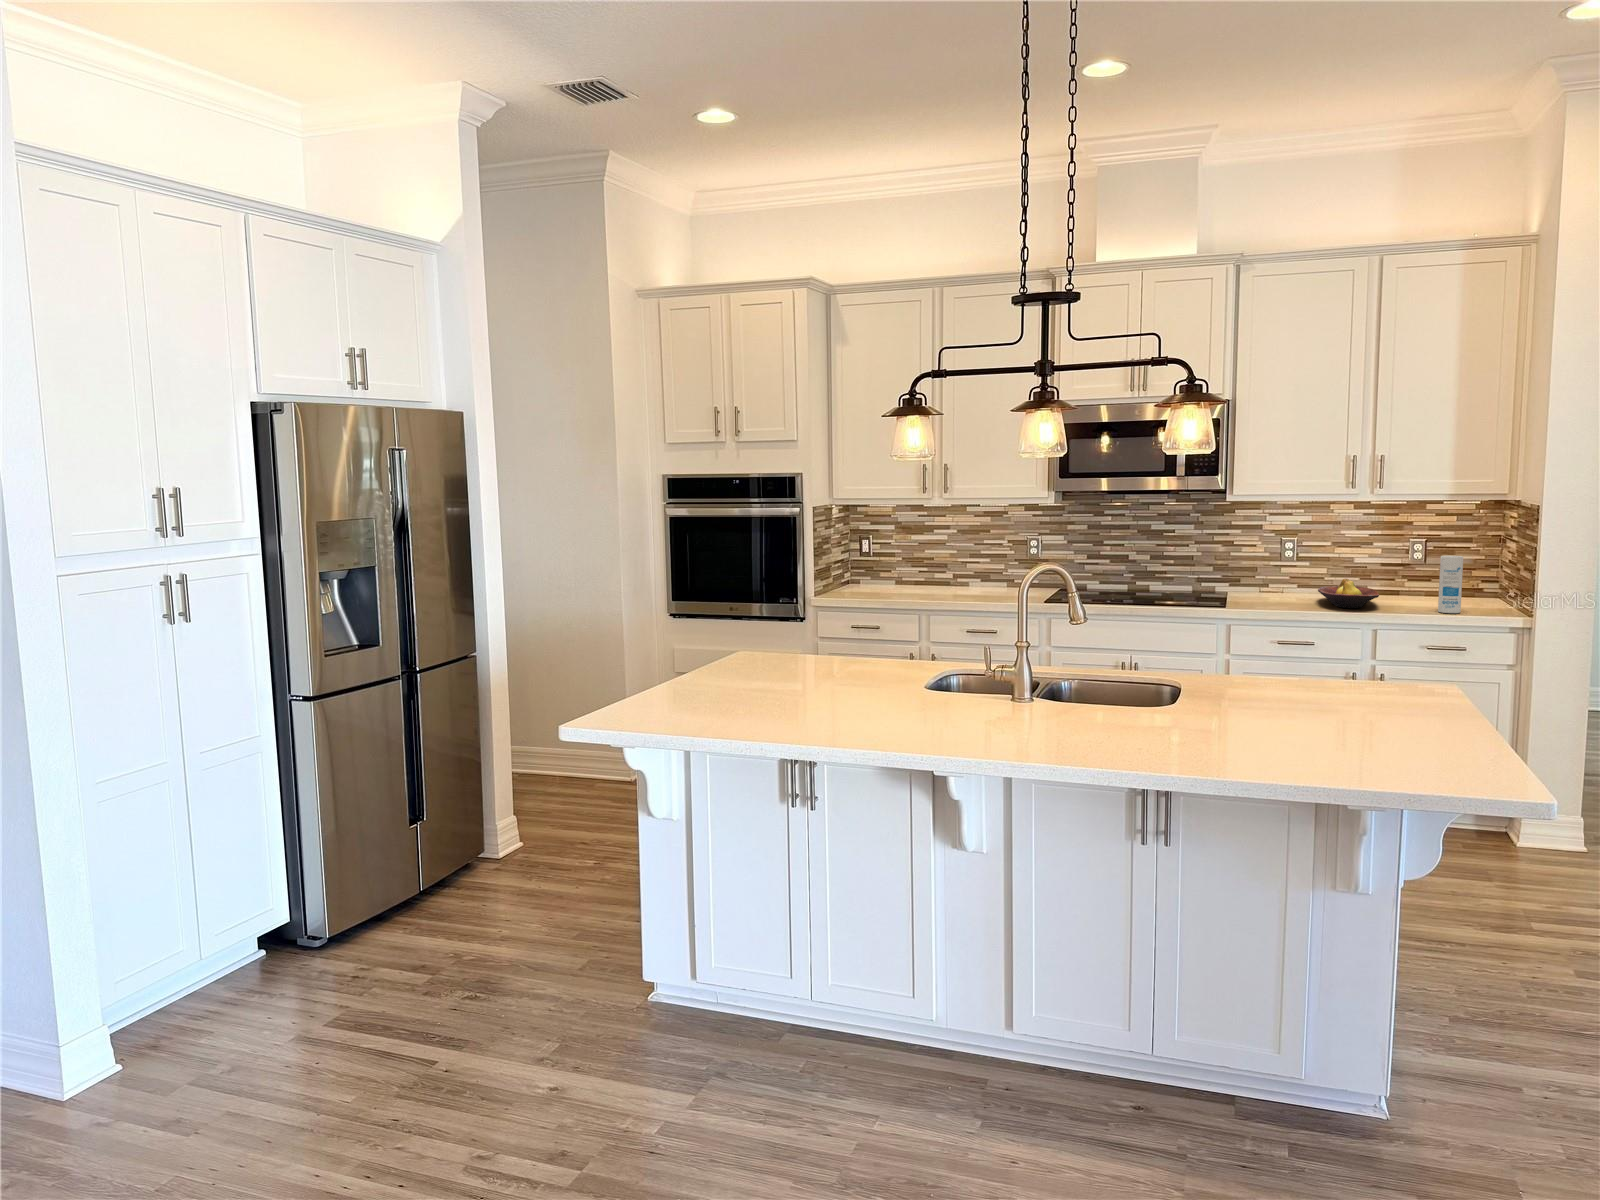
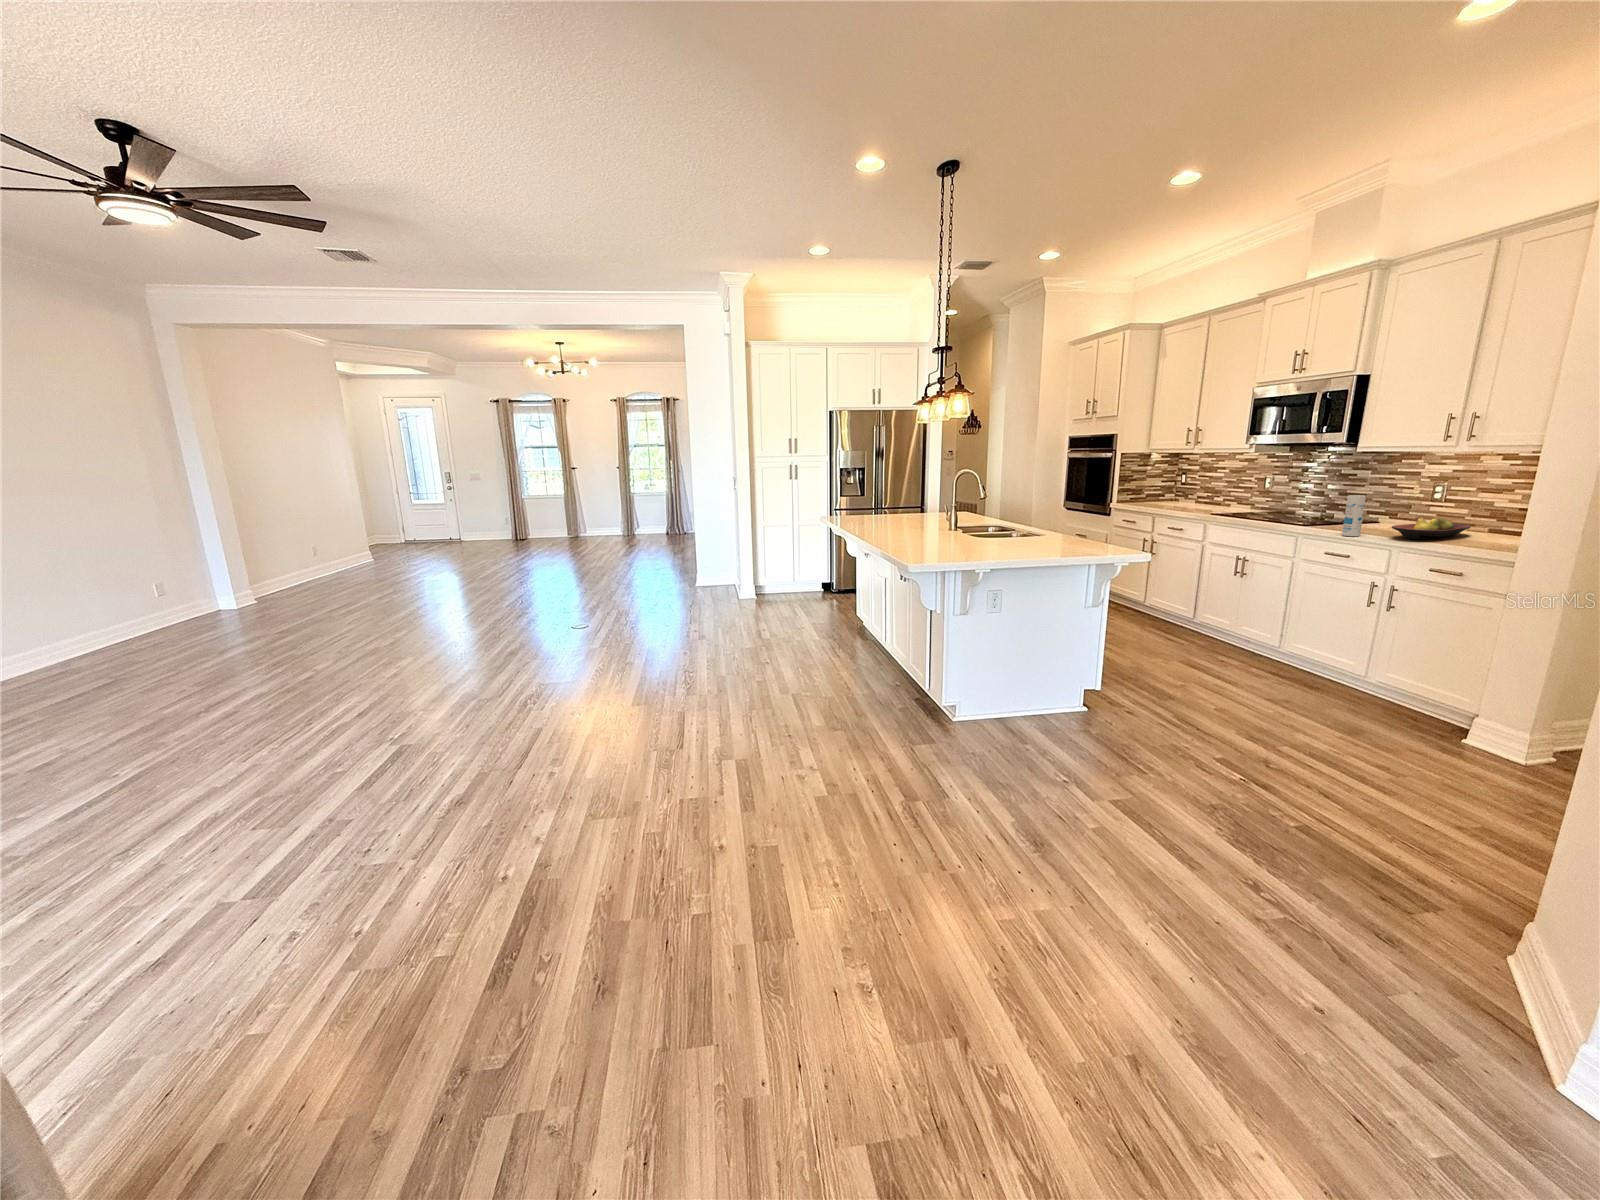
canister: present [1438,556,1463,613] -> present [1342,495,1366,536]

